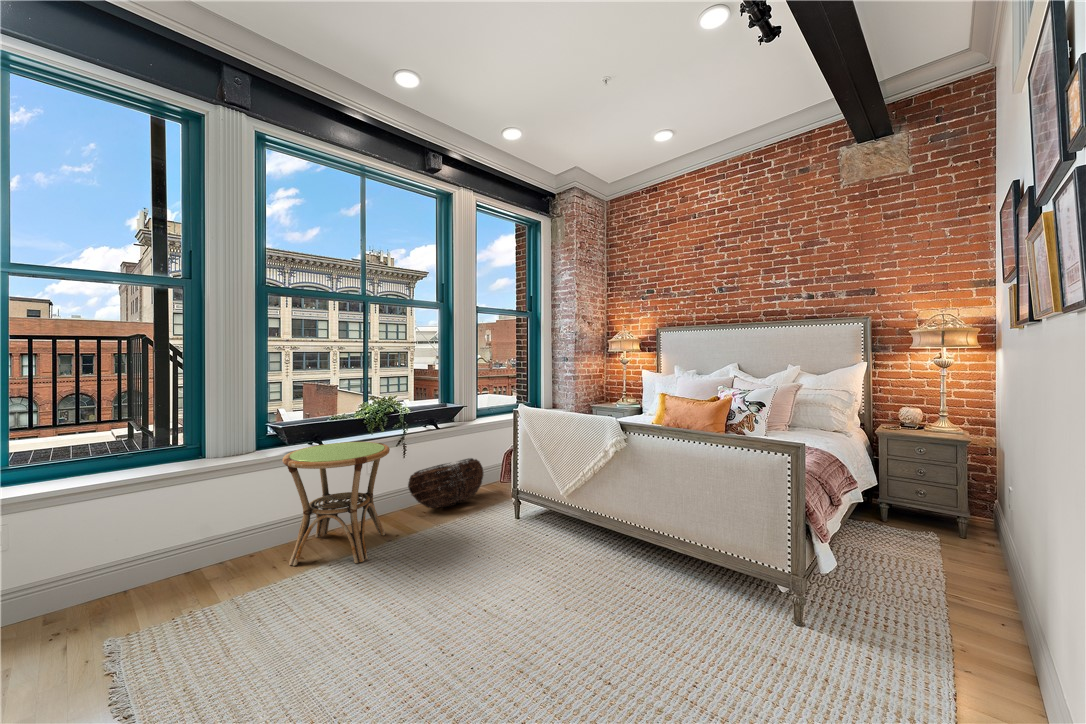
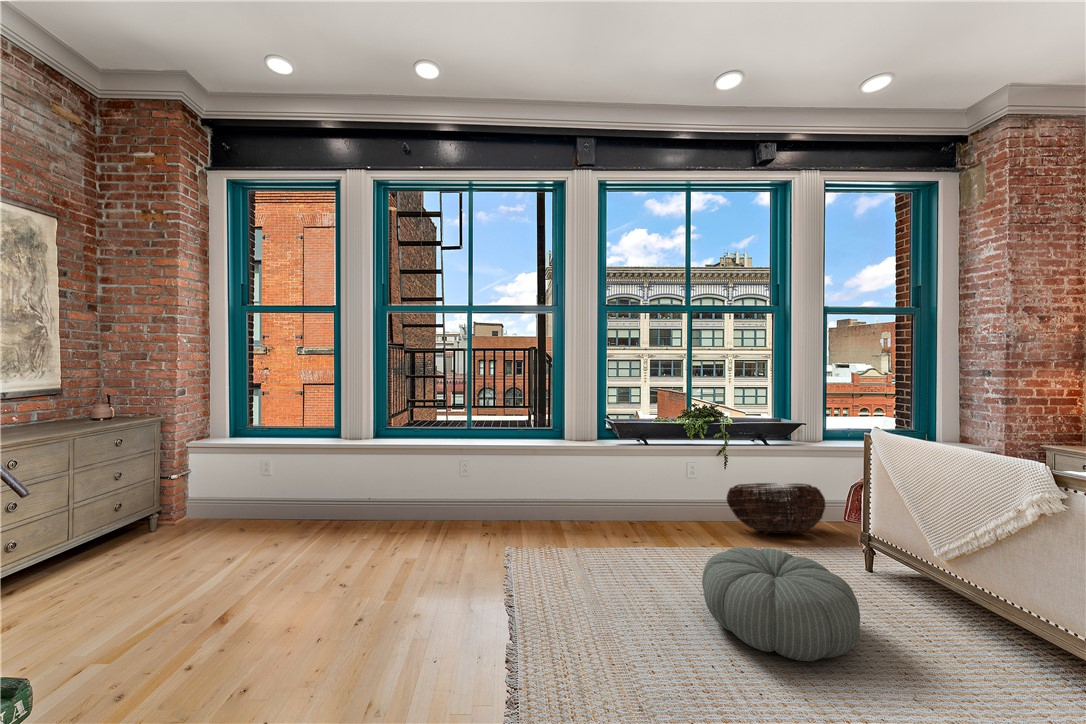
side table: present [282,442,390,566] -> none [607,441,699,558]
pouf: none [413,518,532,605] -> present [702,547,860,661]

